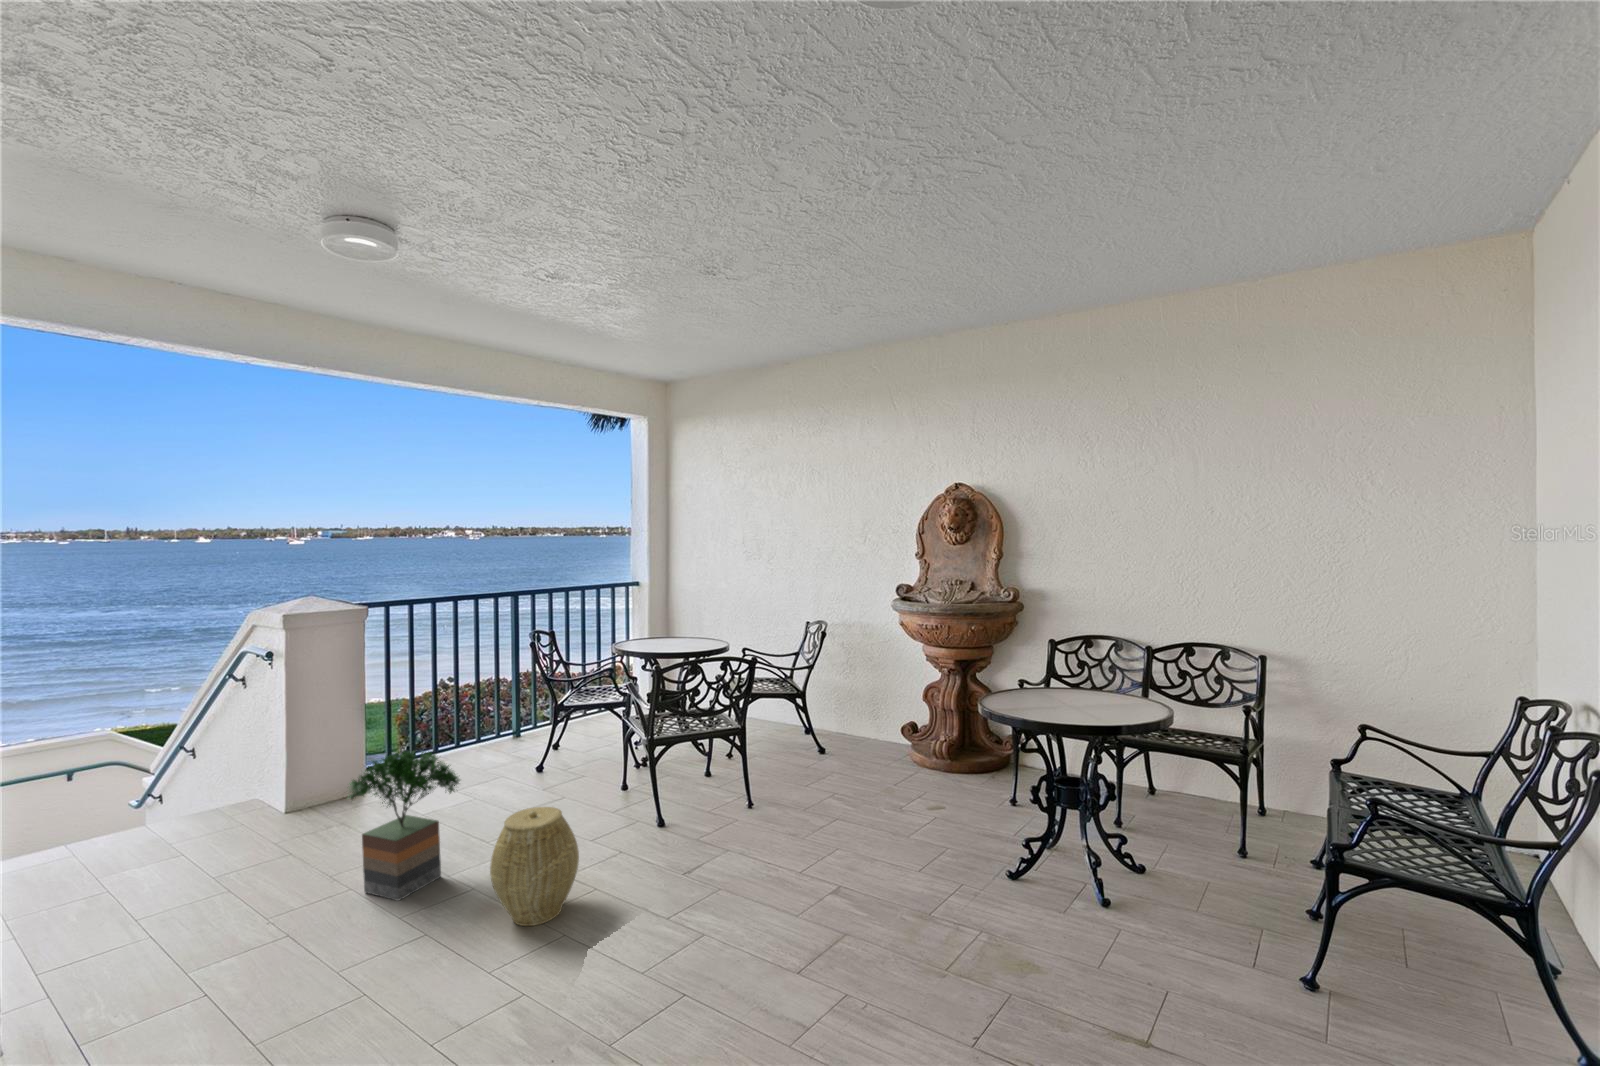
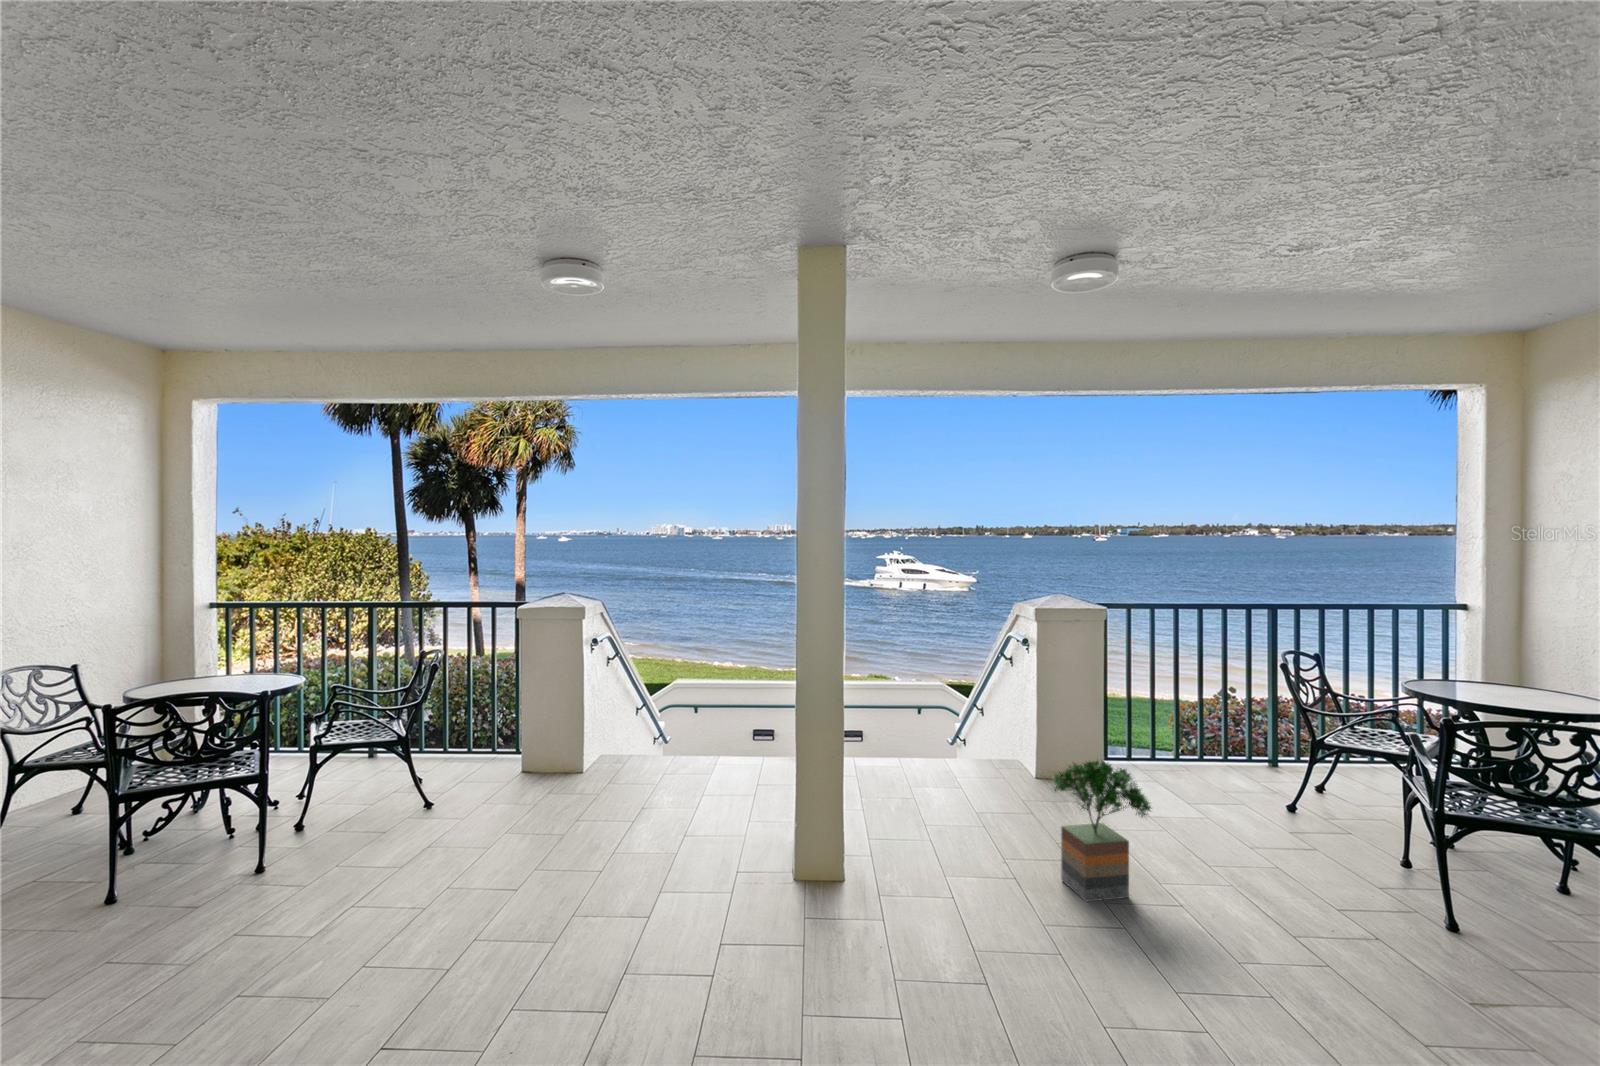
woven basket: present [490,807,579,926] -> none [1159,863,1264,999]

